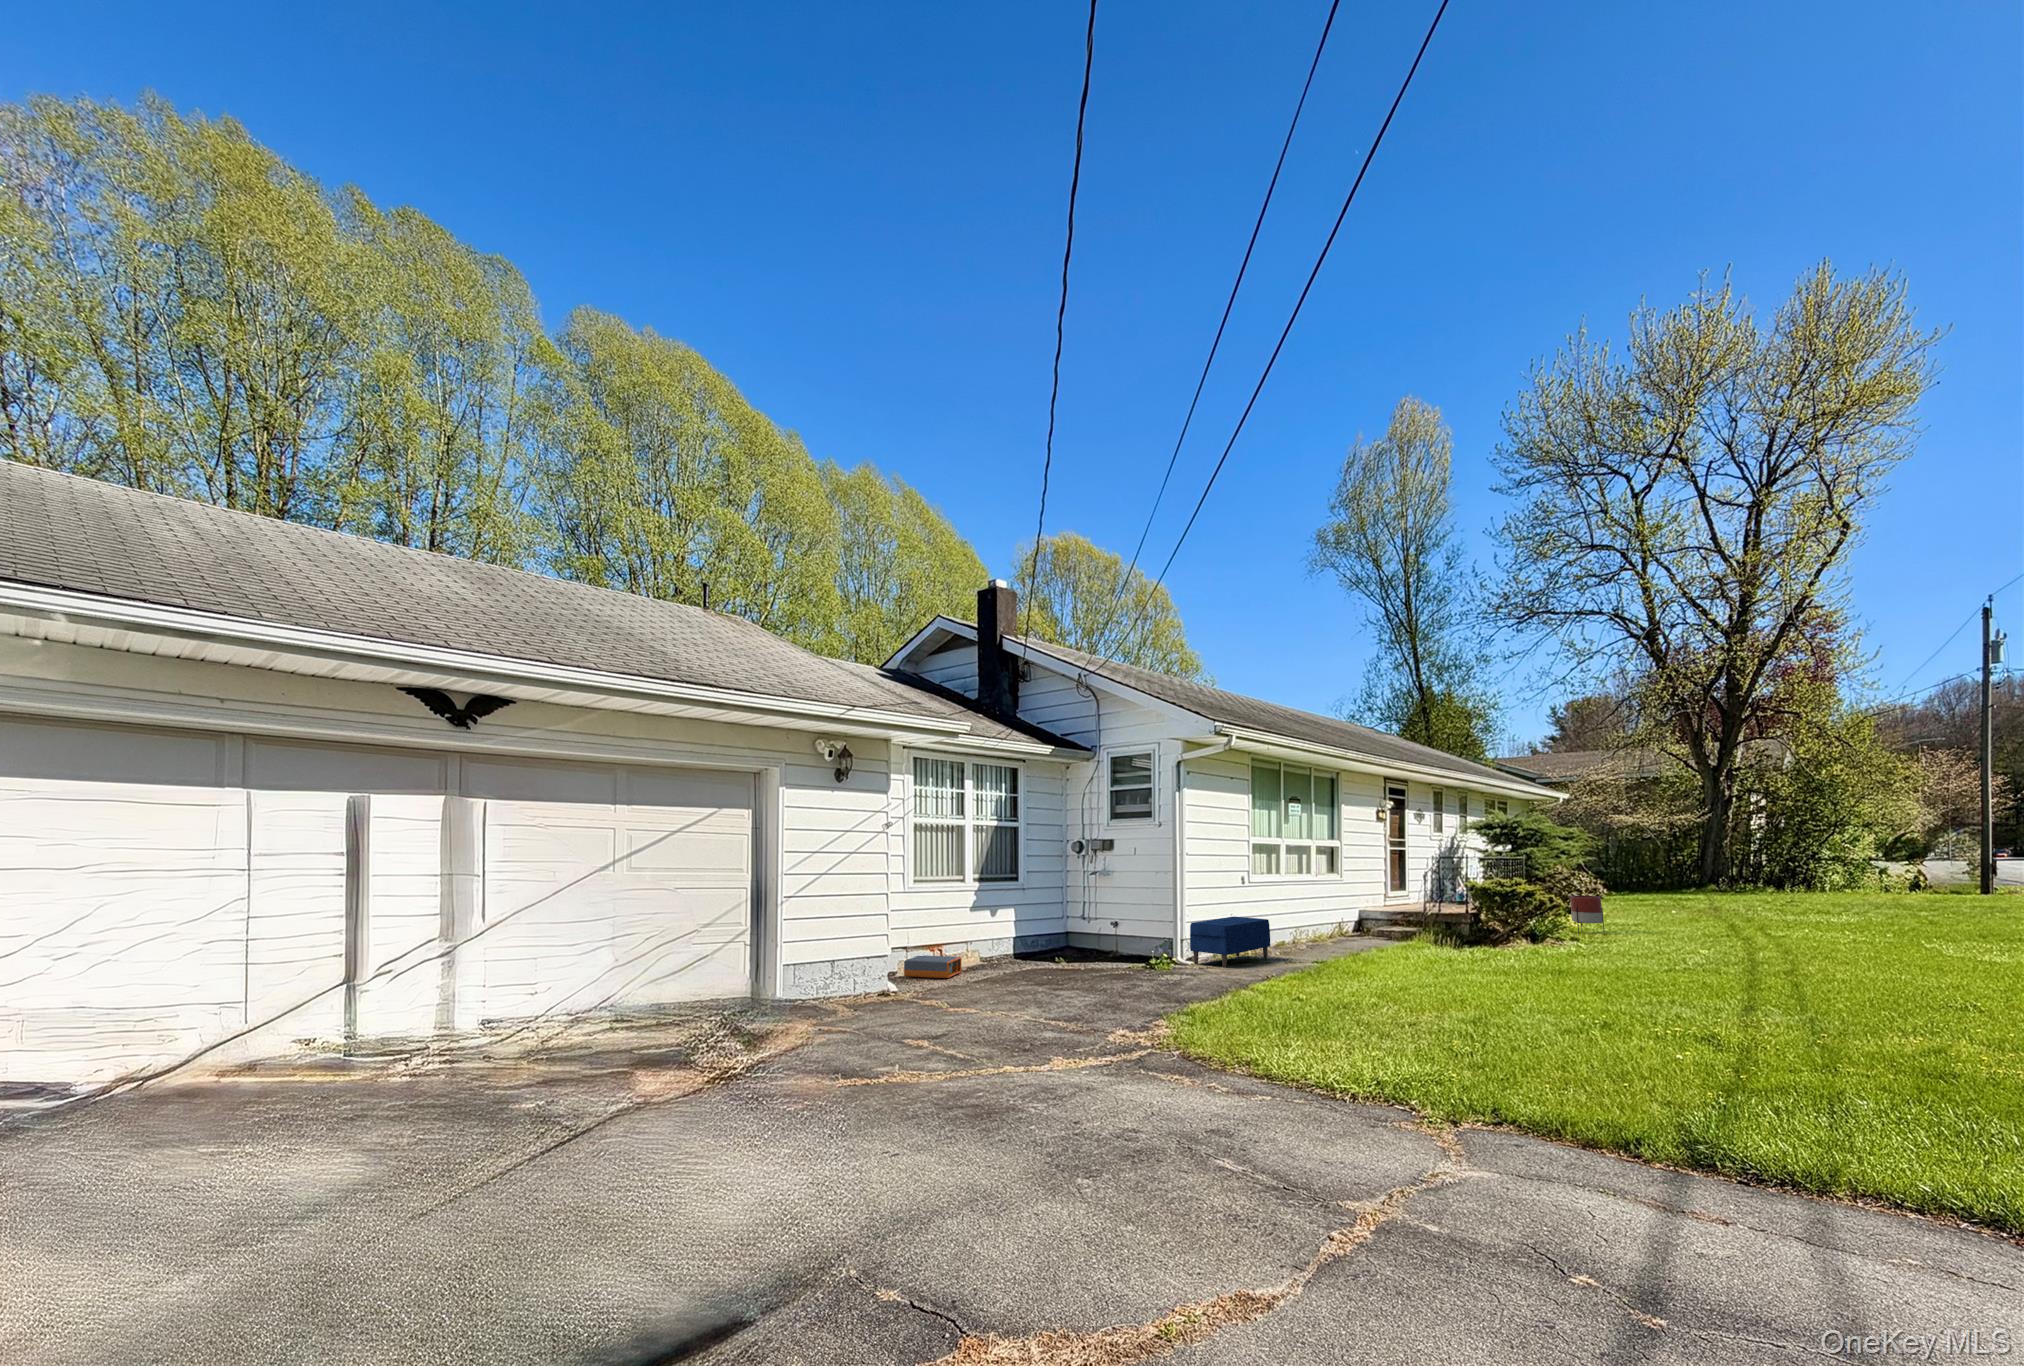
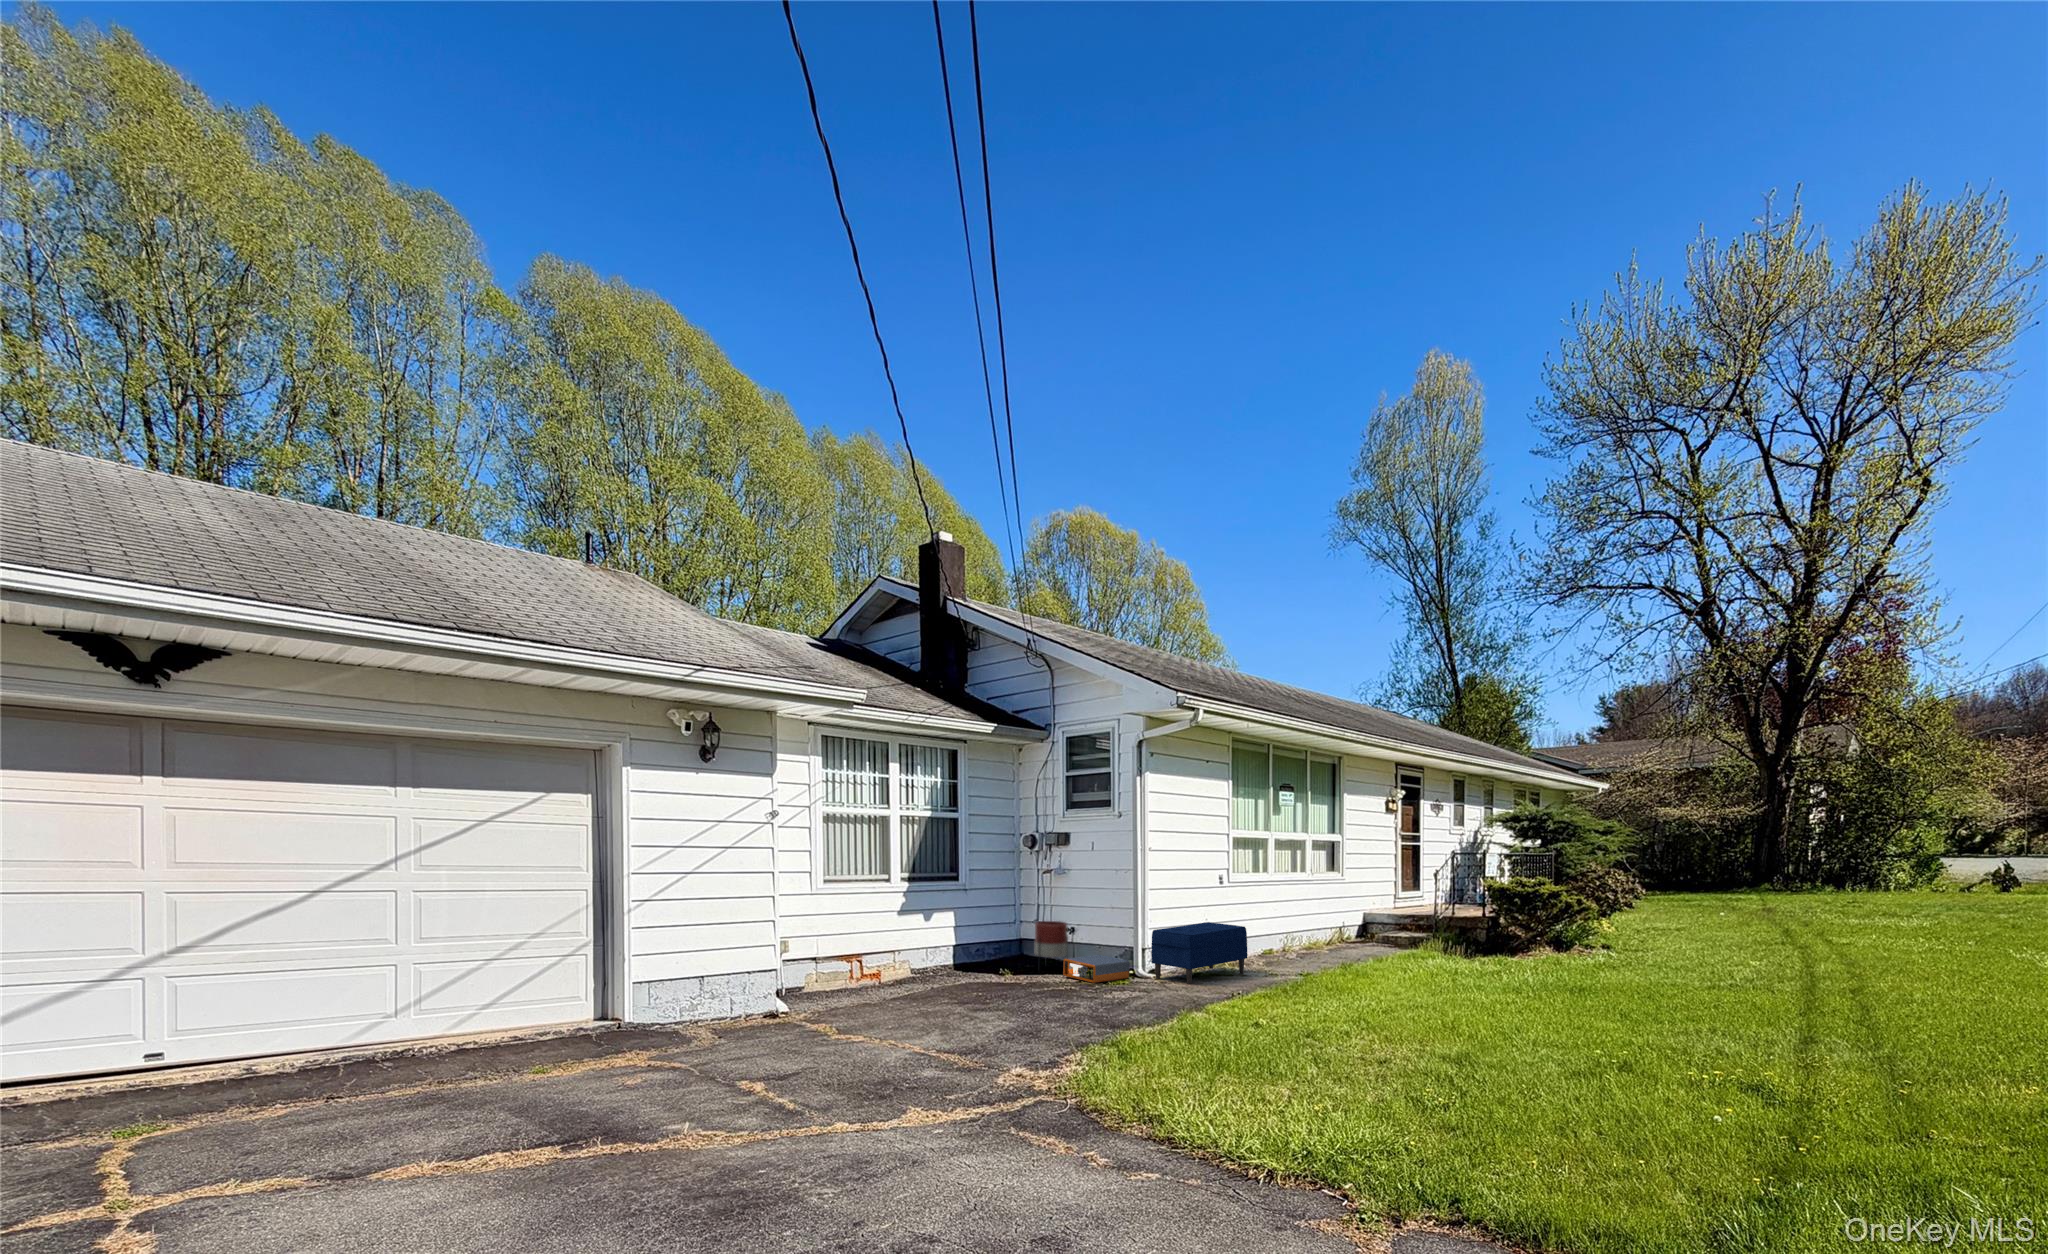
planter: present [1570,895,1605,934] -> present [1035,921,1068,957]
storage box: present [904,955,961,978] -> present [1063,955,1129,983]

